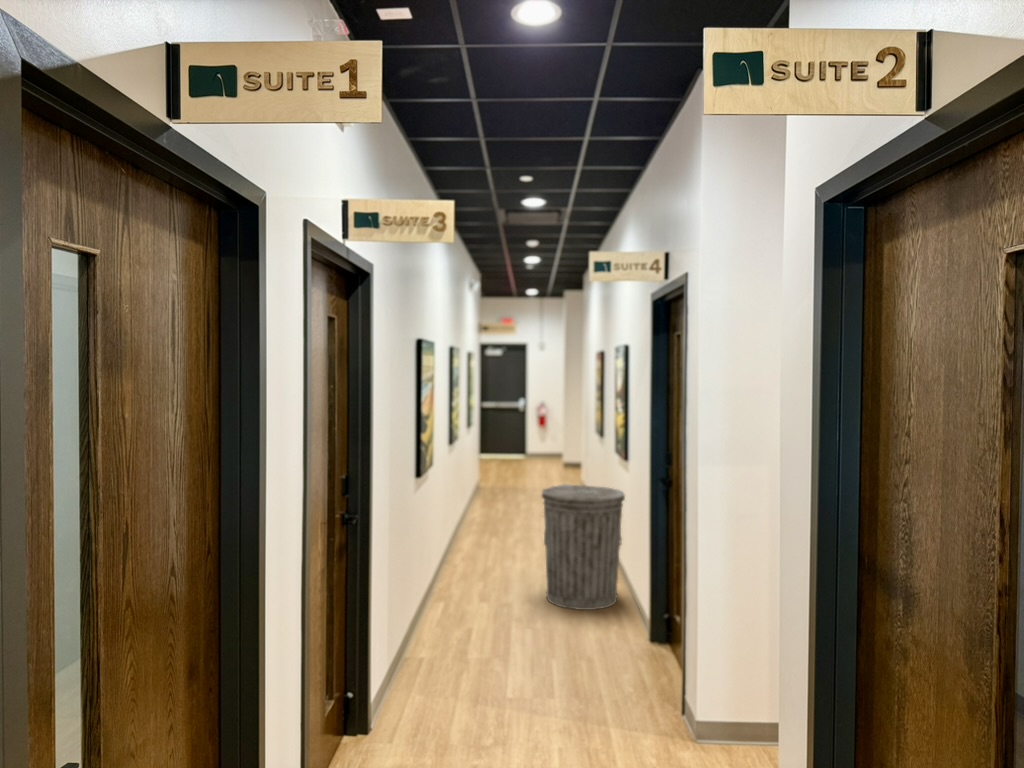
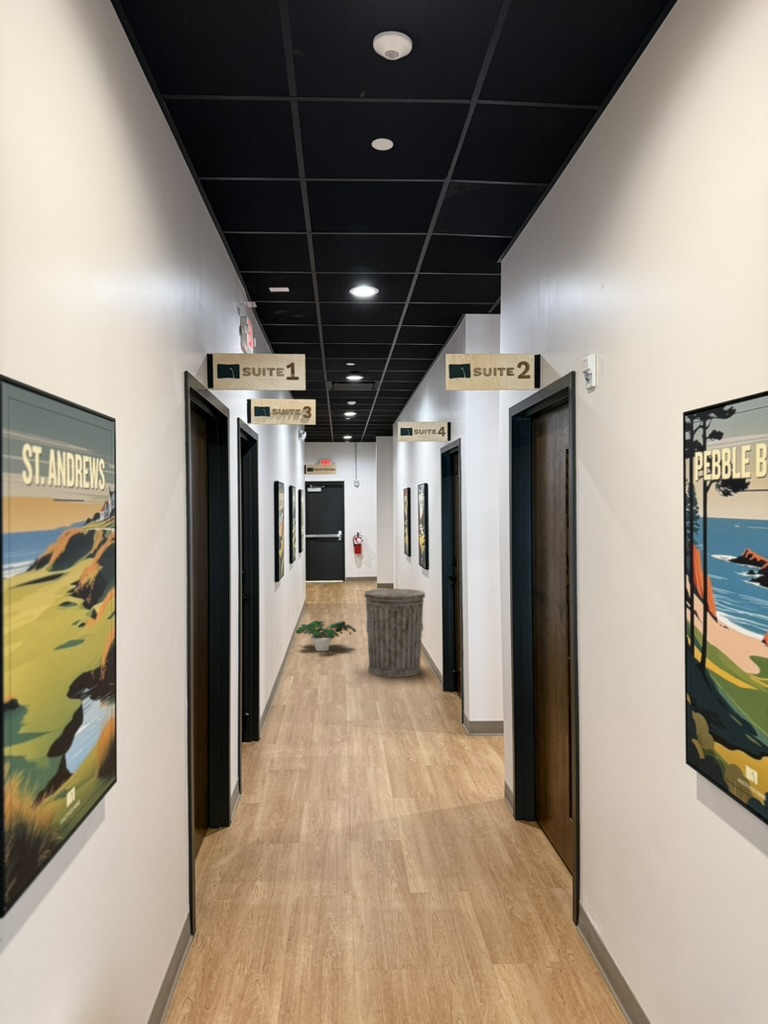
potted plant: none [455,520,532,561] -> present [296,621,356,651]

